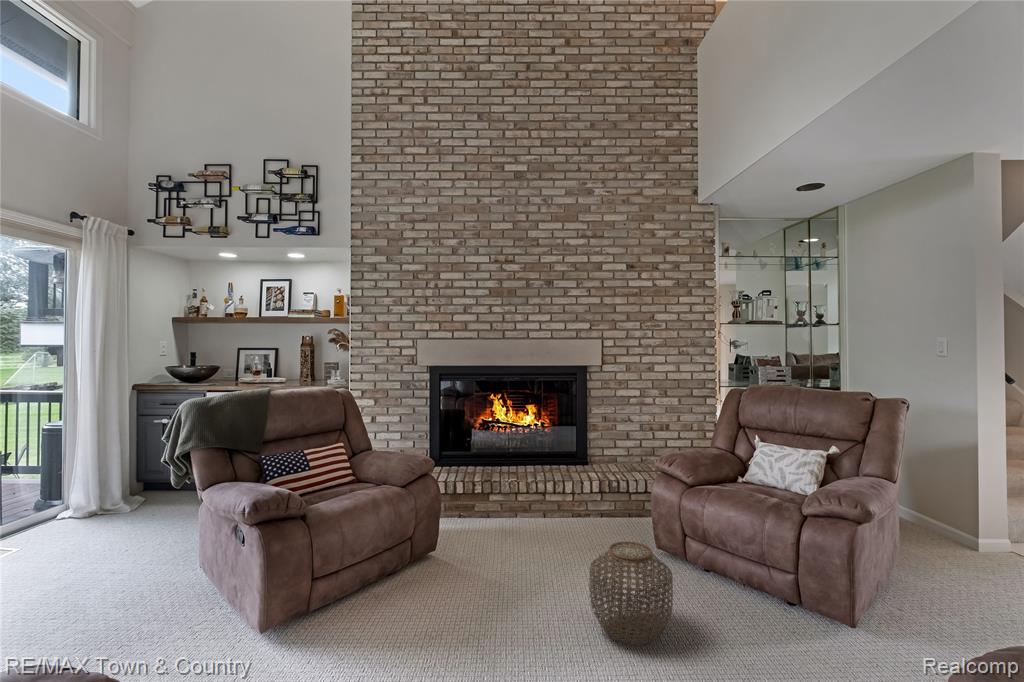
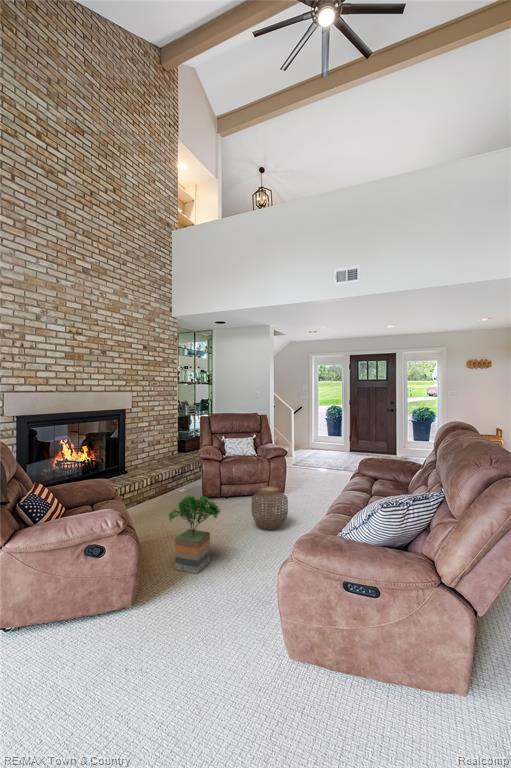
potted tree: none [382,498,458,623] -> present [168,495,221,574]

